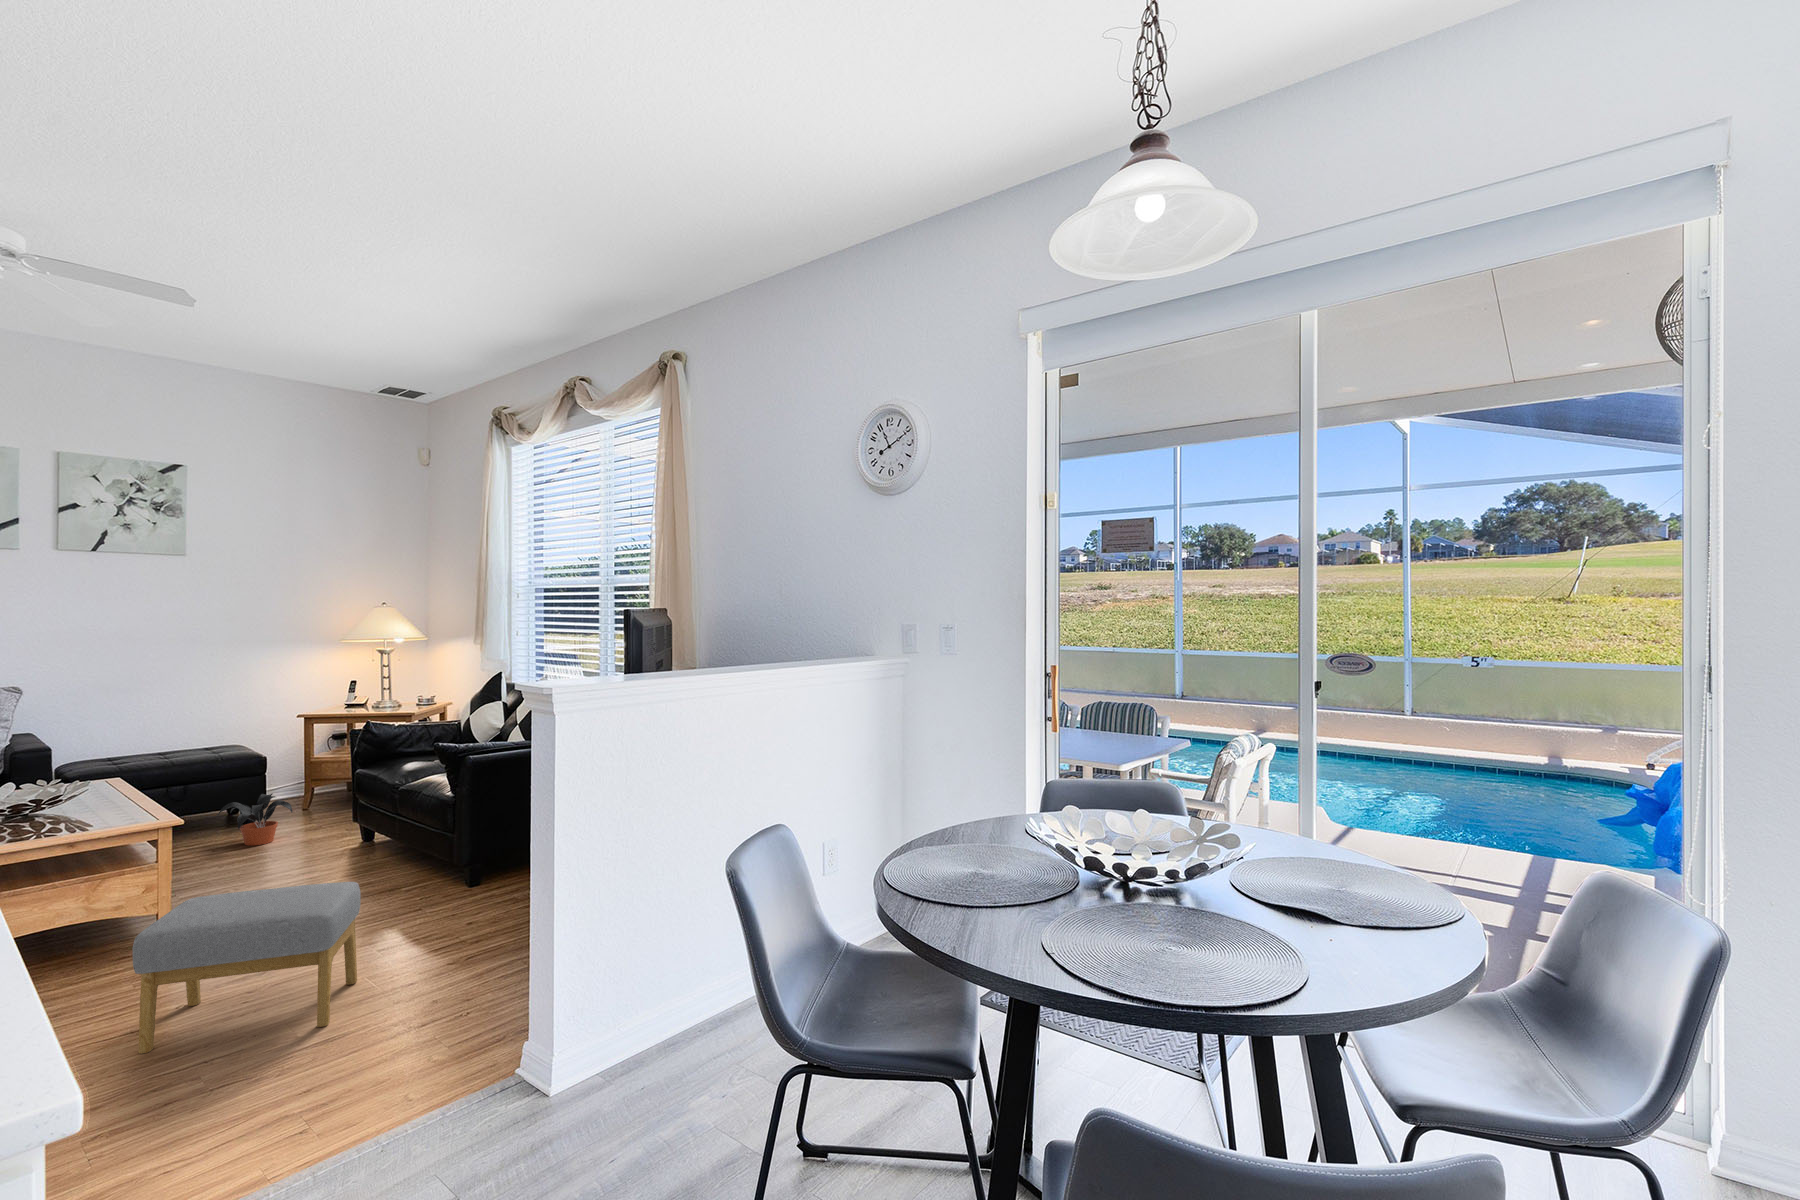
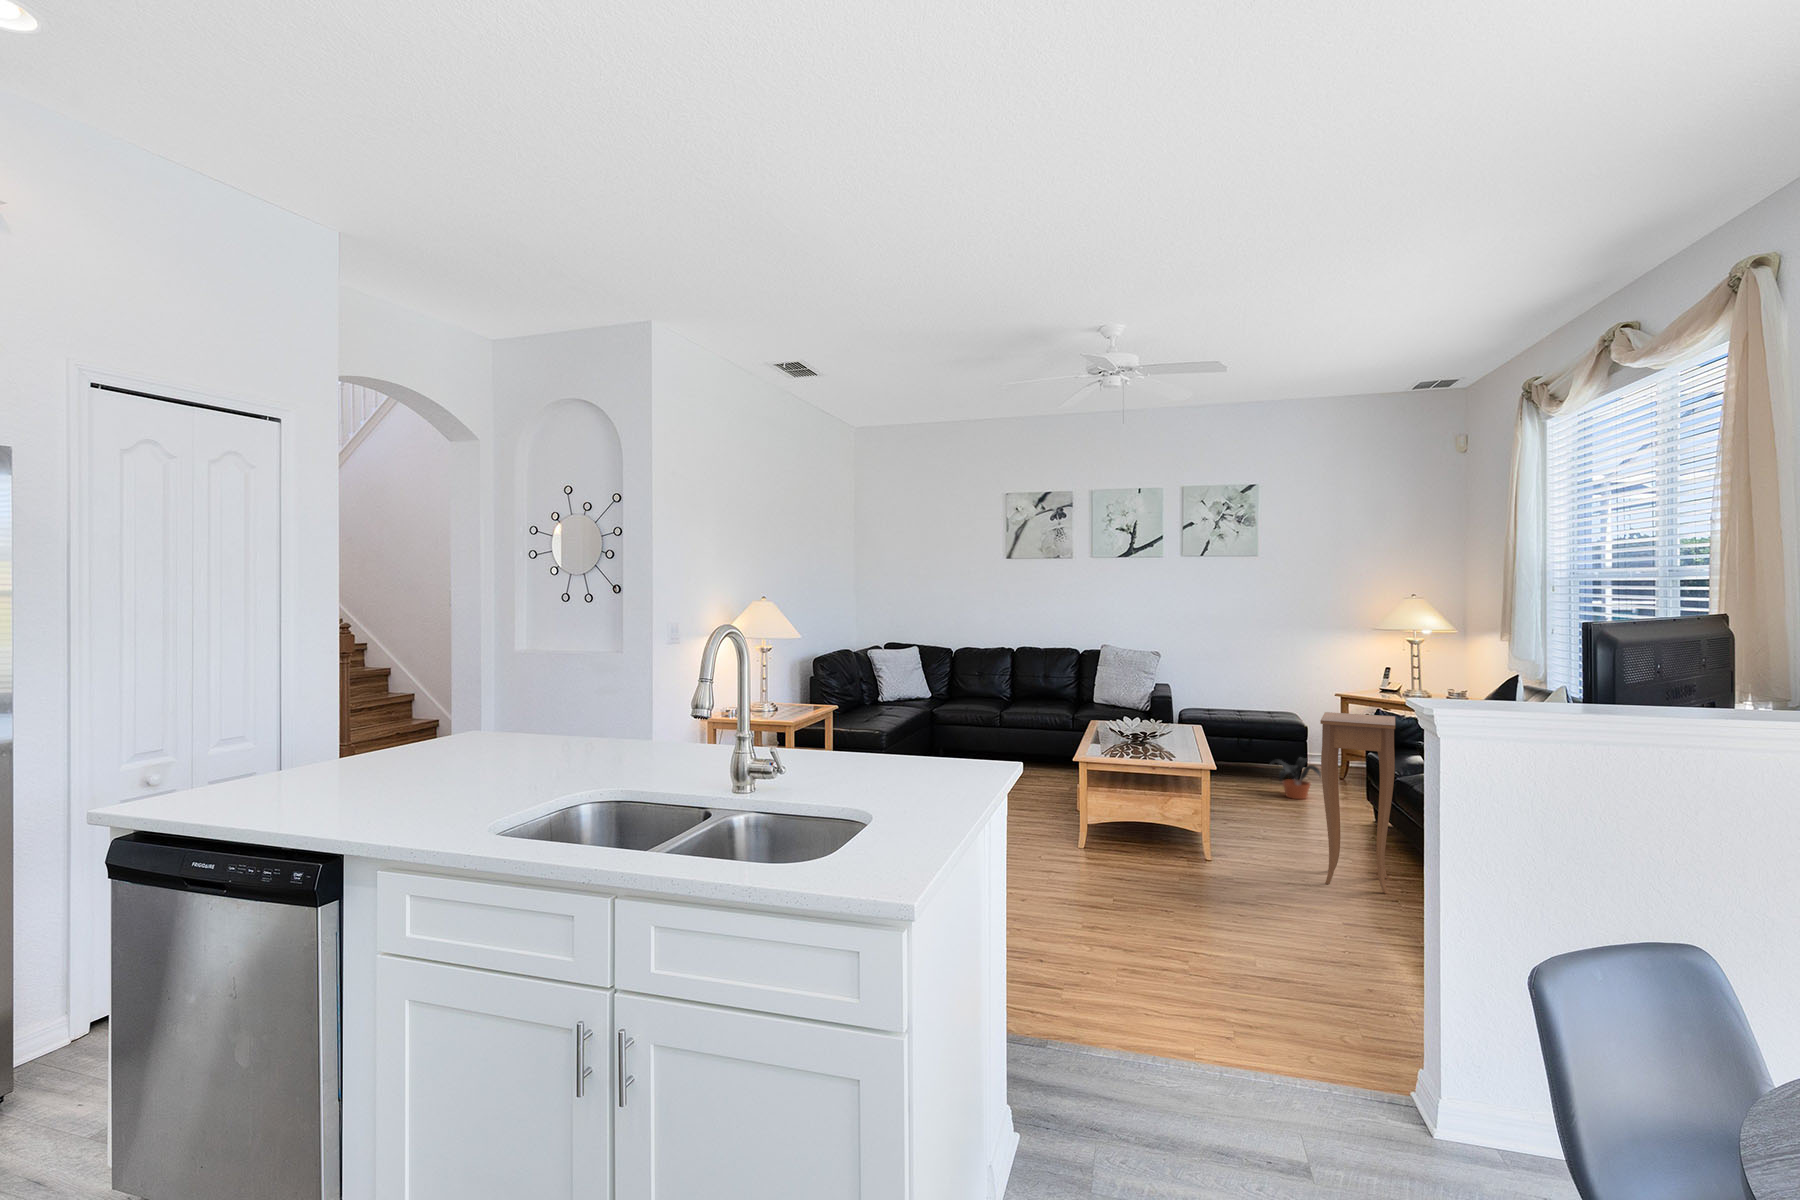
side table: none [322,725,410,926] -> present [1320,712,1395,893]
footstool: present [133,882,361,1054] -> none [1173,825,1332,962]

